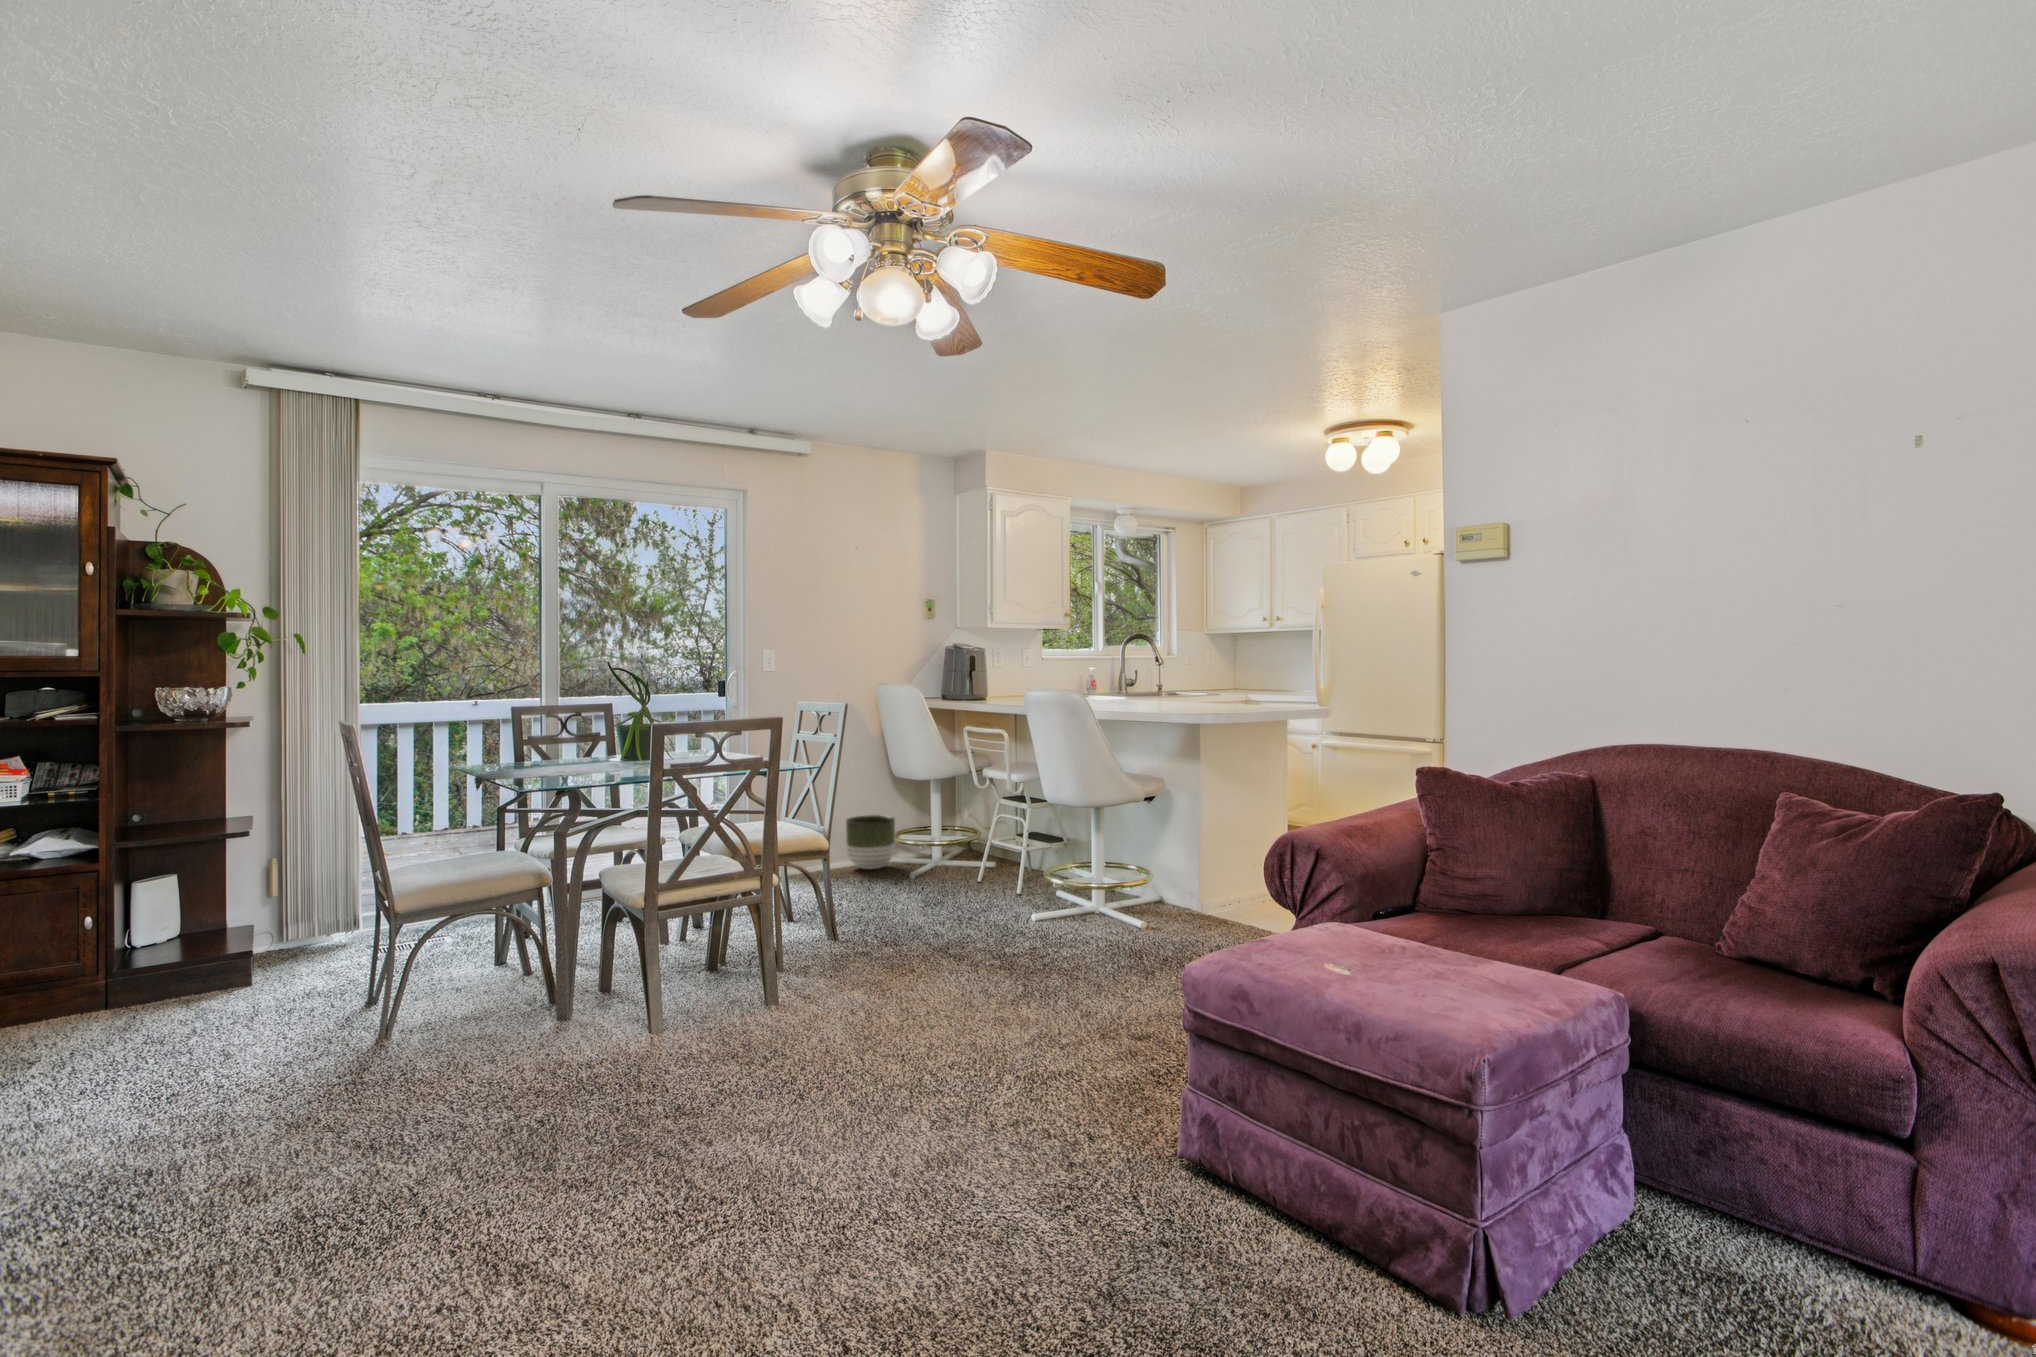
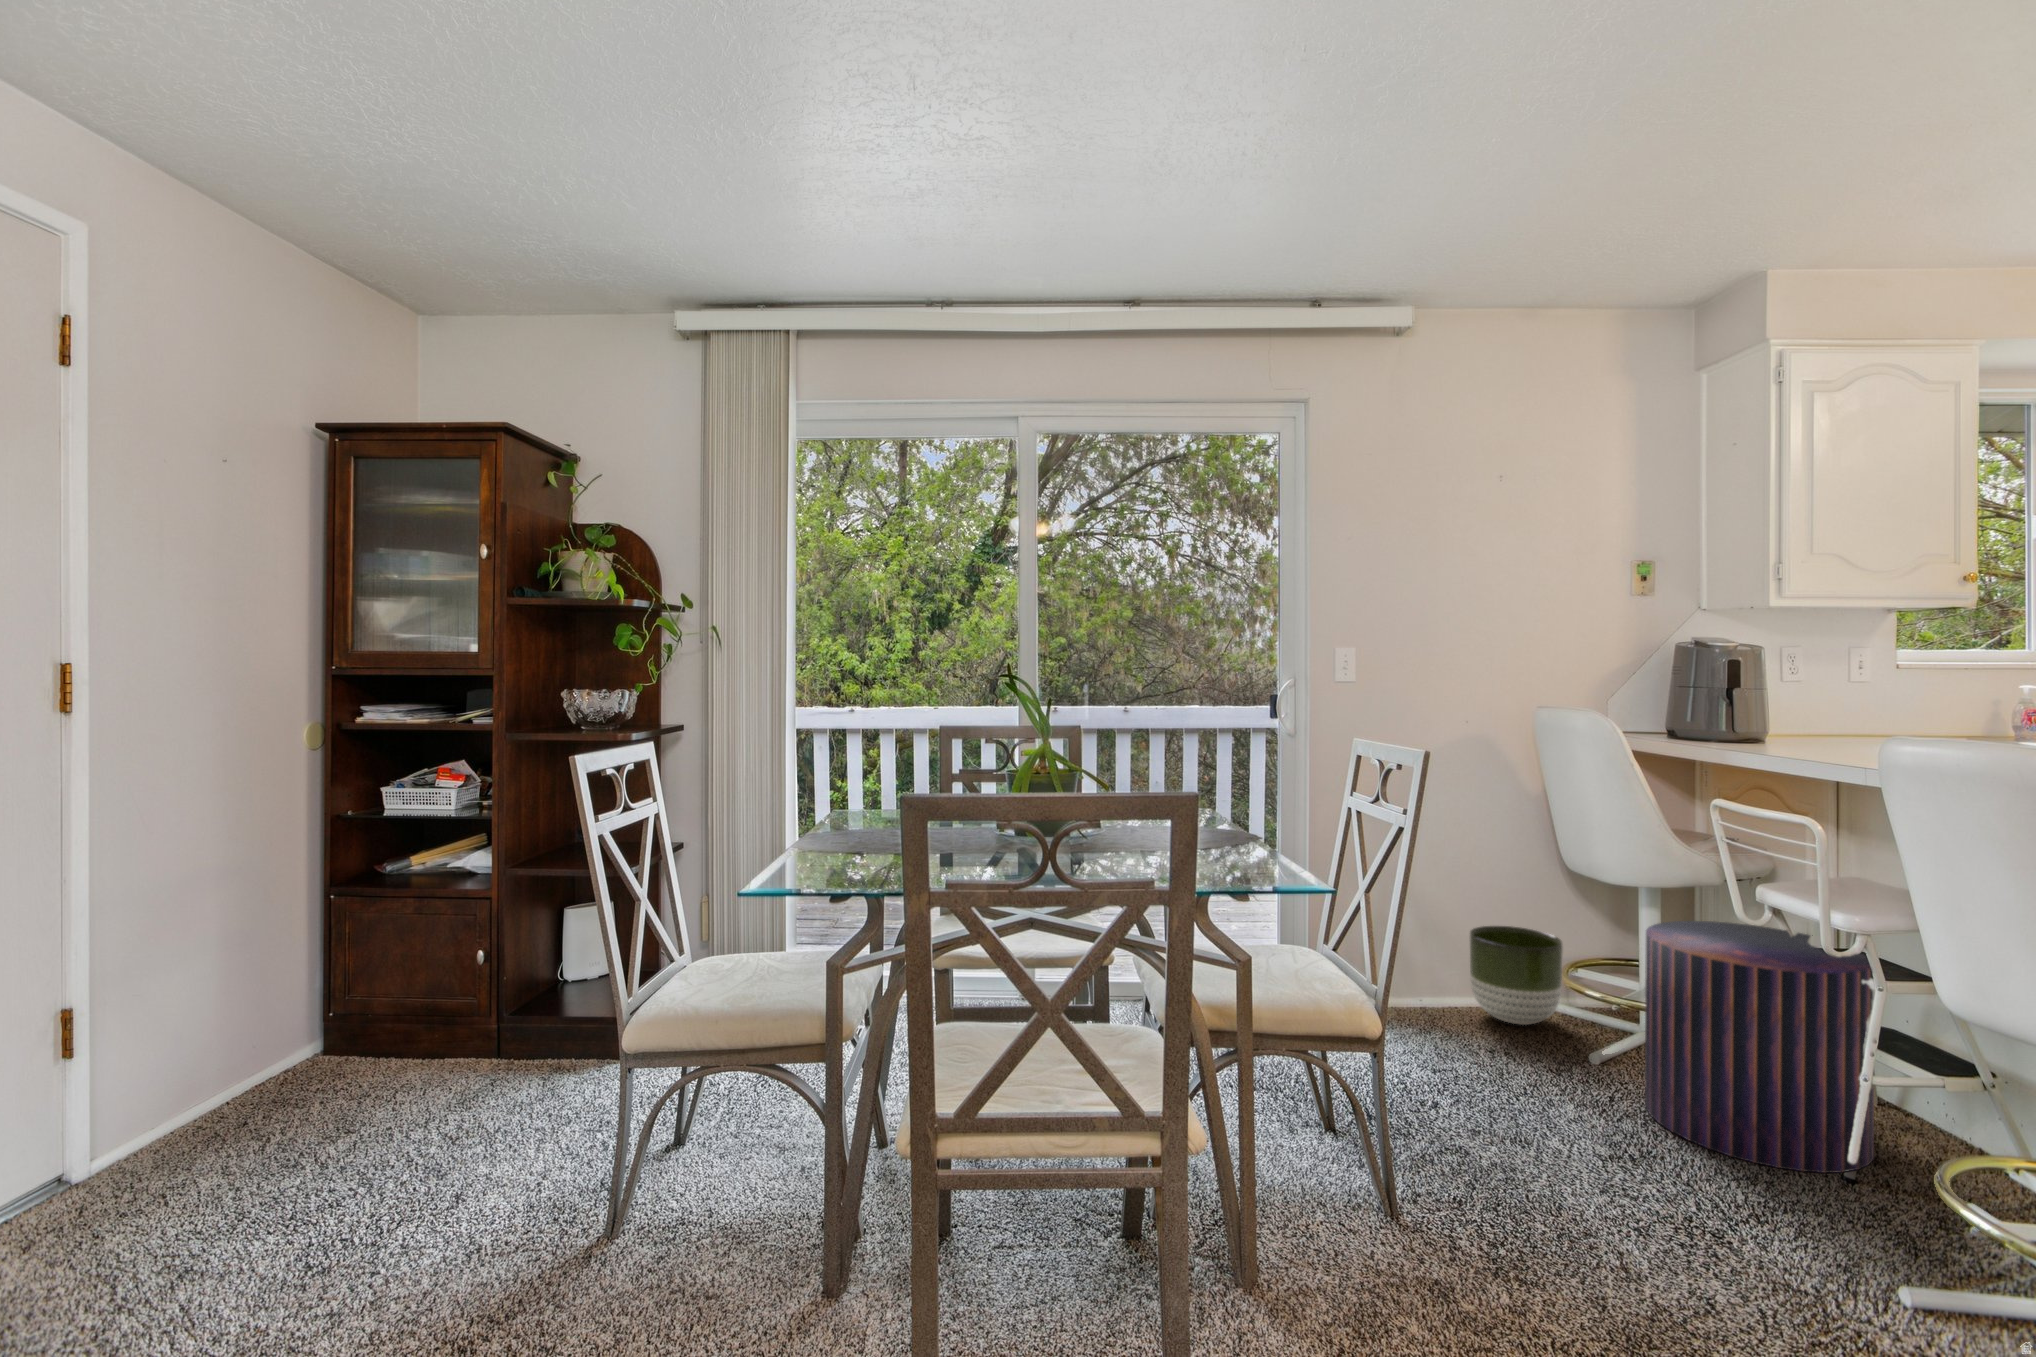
pouf: none [937,789,1027,894] -> present [1645,921,1874,1173]

